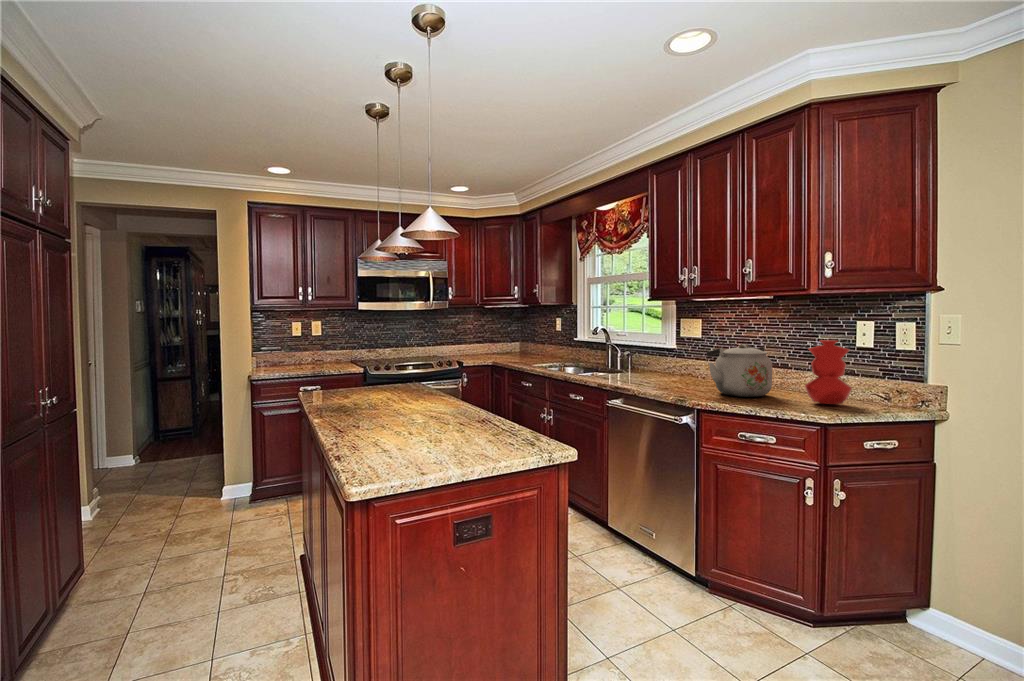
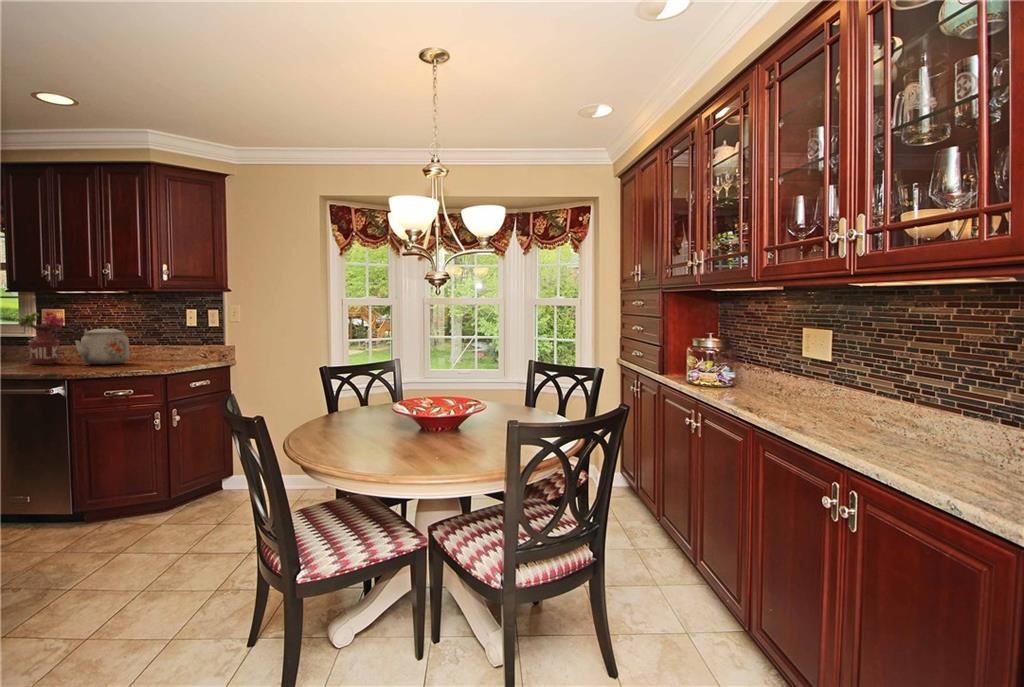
flower arrangement: none [657,323,701,385] -> present [18,311,65,364]
vase: present [805,340,852,404] -> none [153,321,183,363]

